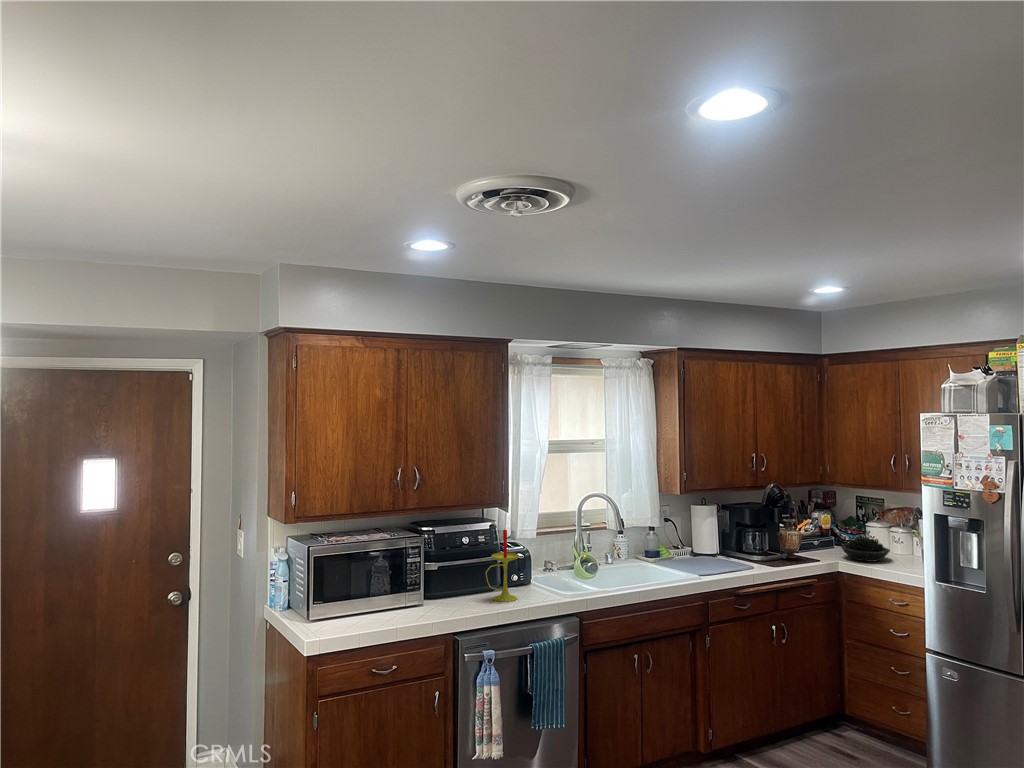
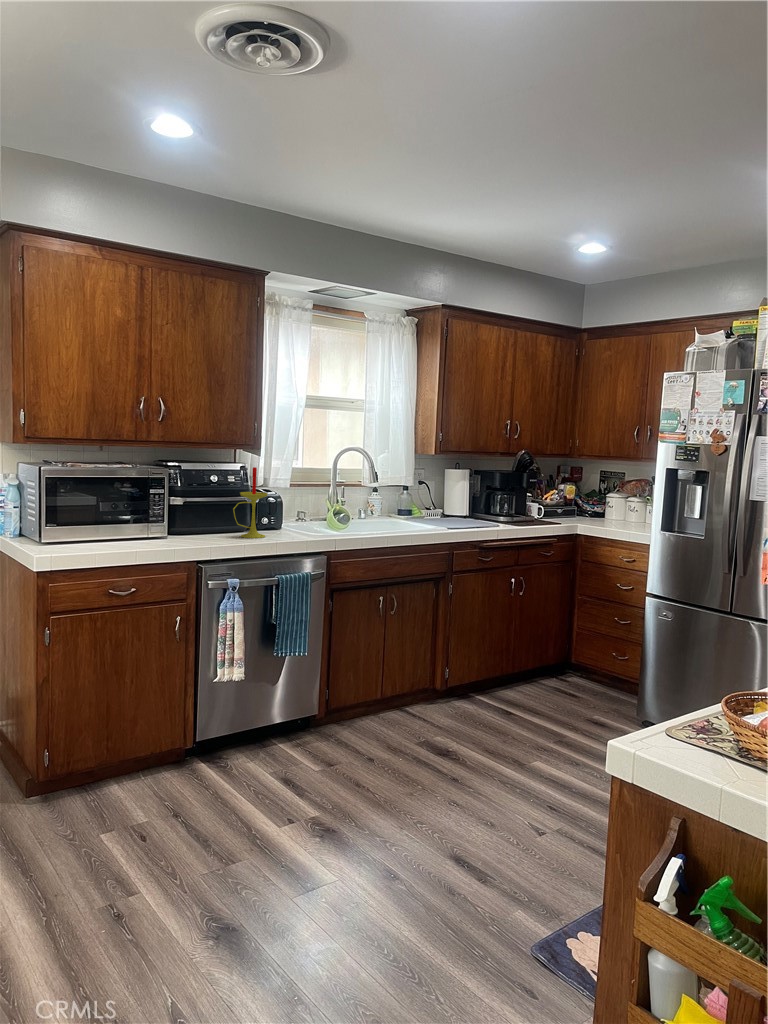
vase: present [776,519,804,558] -> none [522,481,549,521]
succulent plant: present [841,535,890,562] -> none [582,501,626,525]

